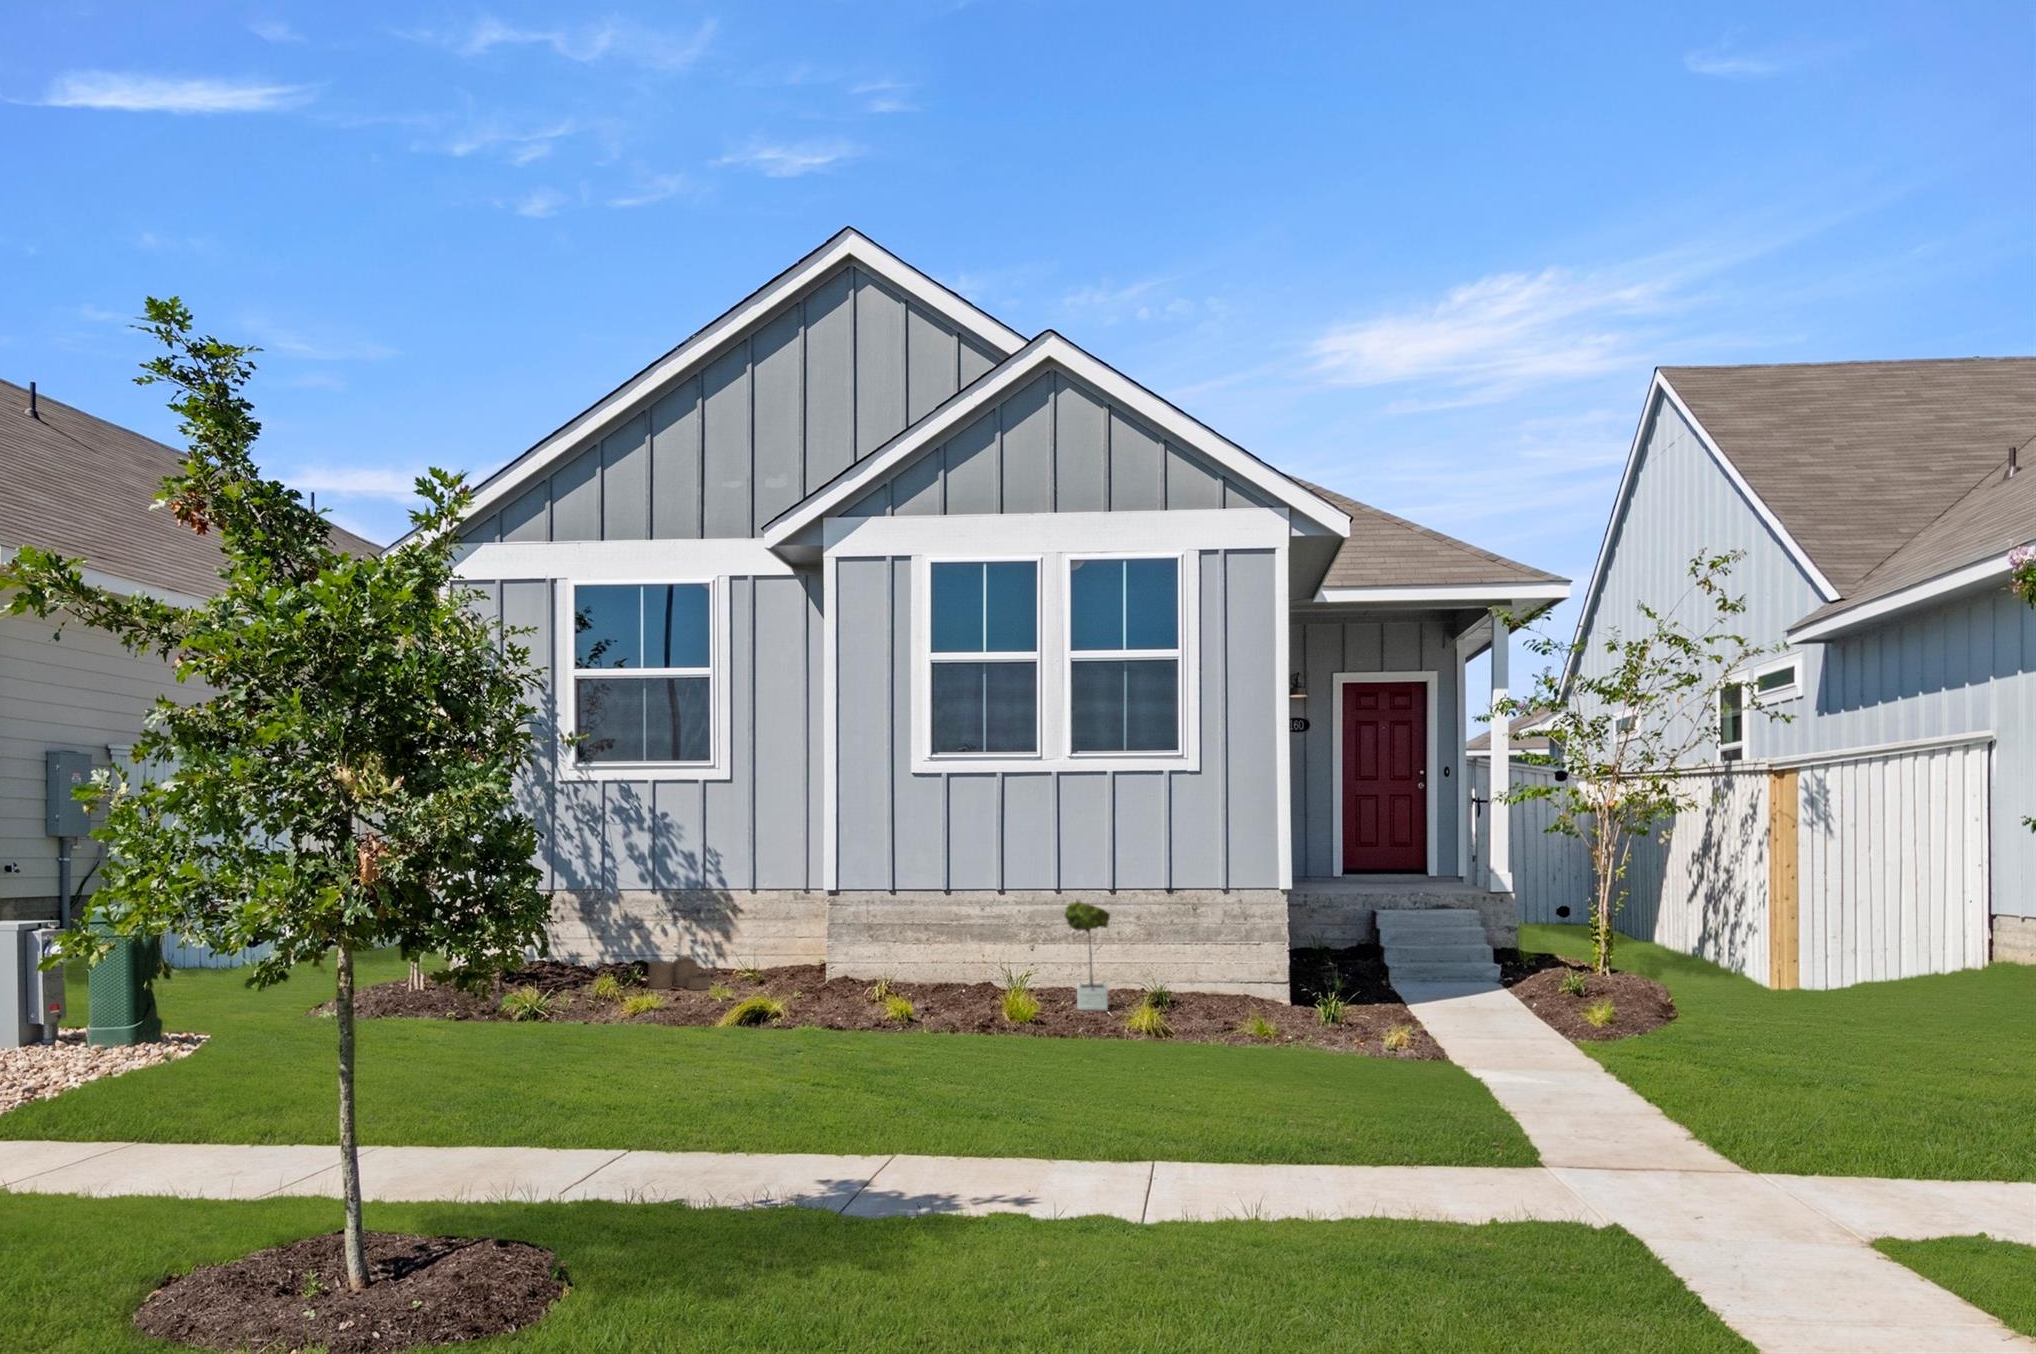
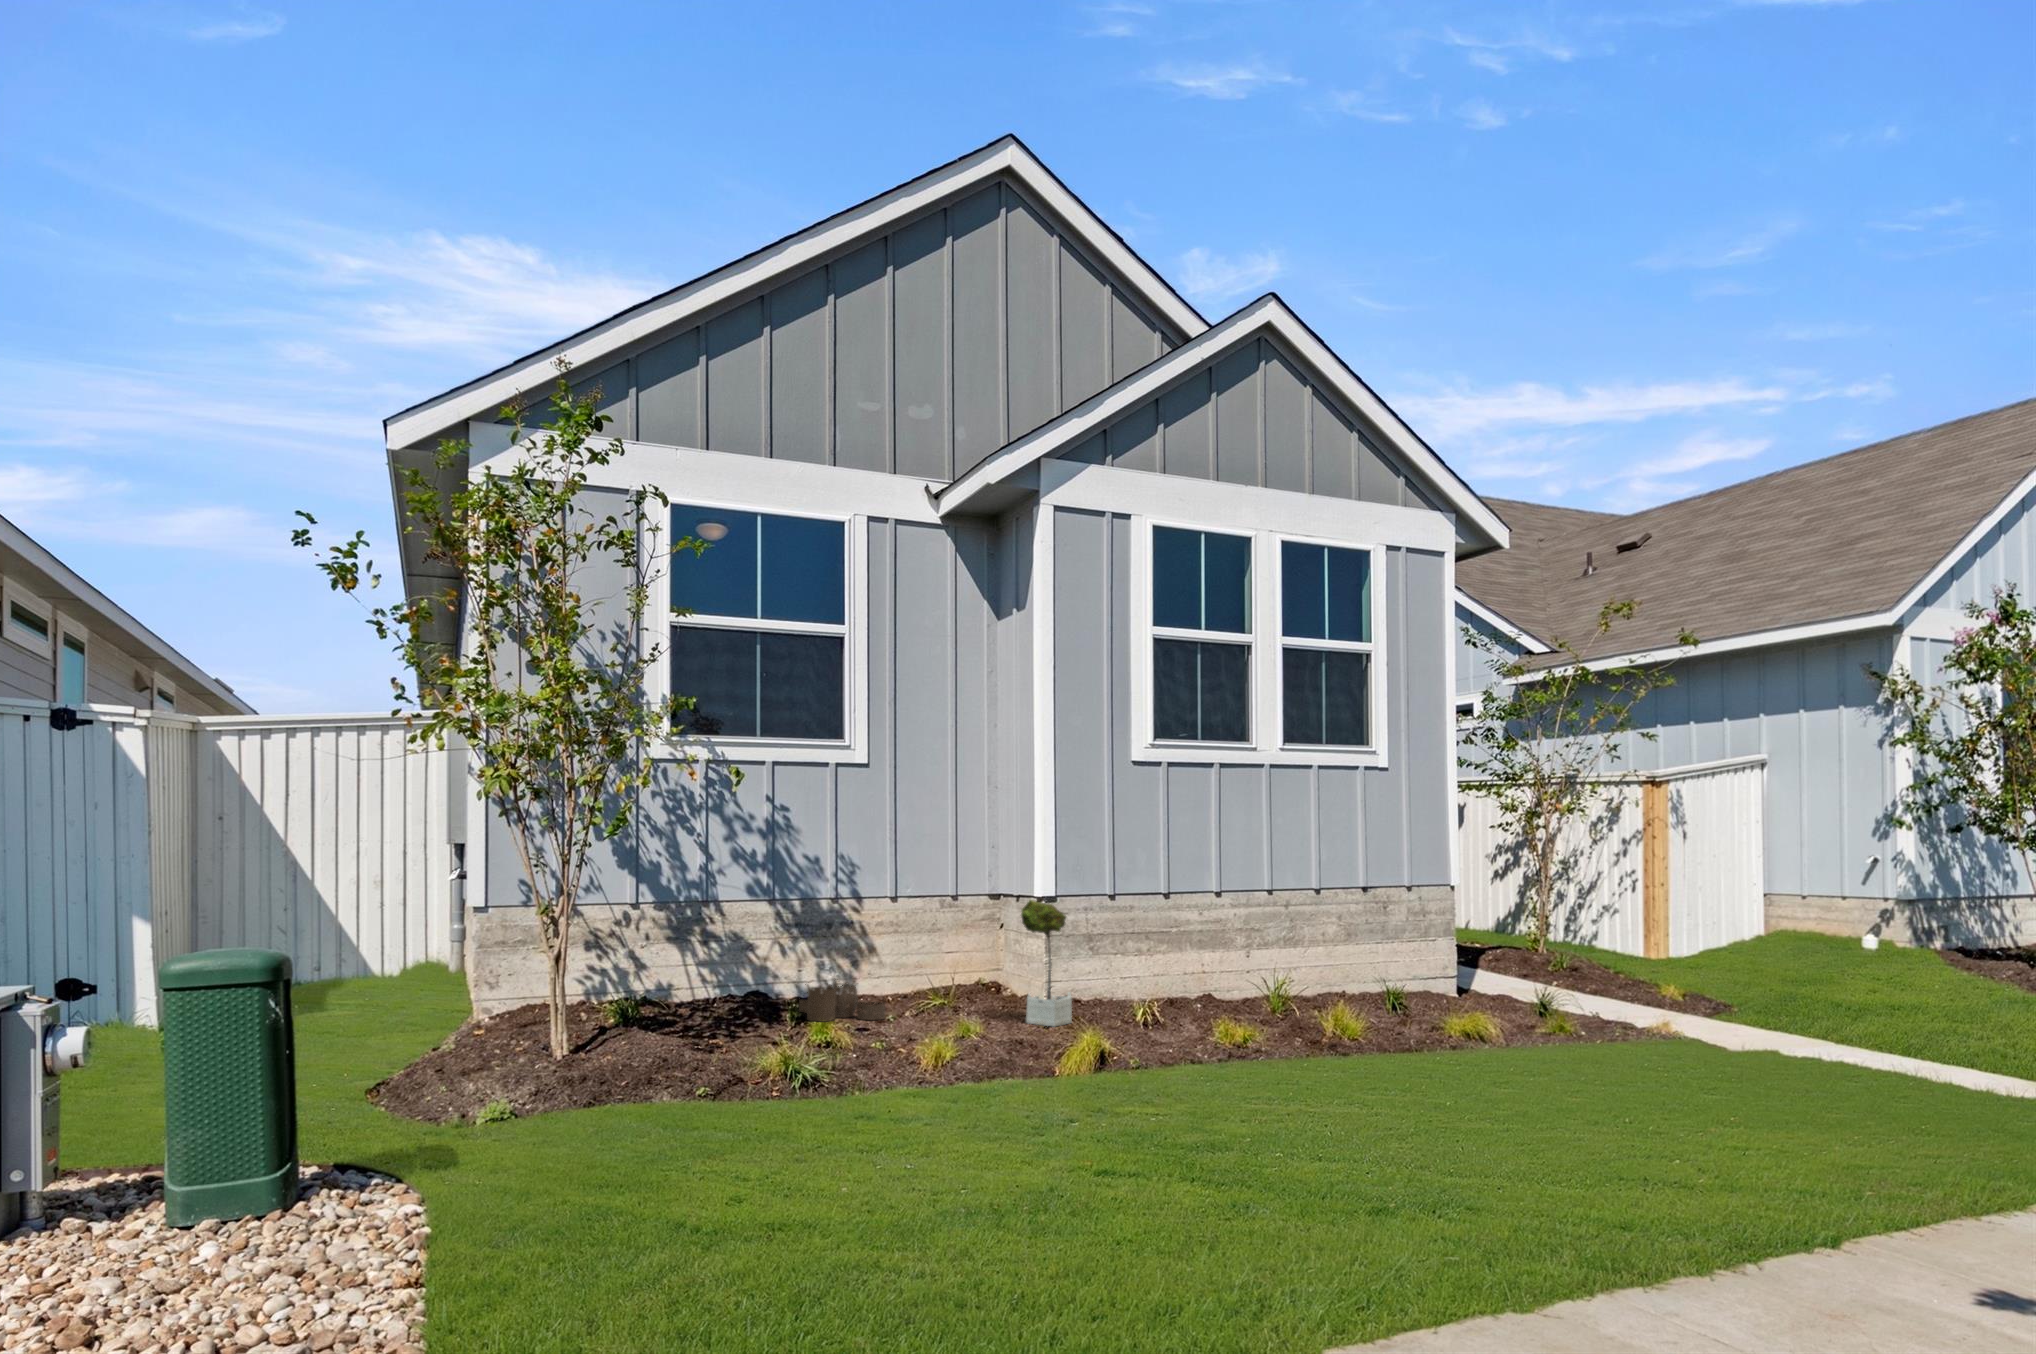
potted tree: present [1065,902,1110,1010] -> present [1021,900,1072,1027]

